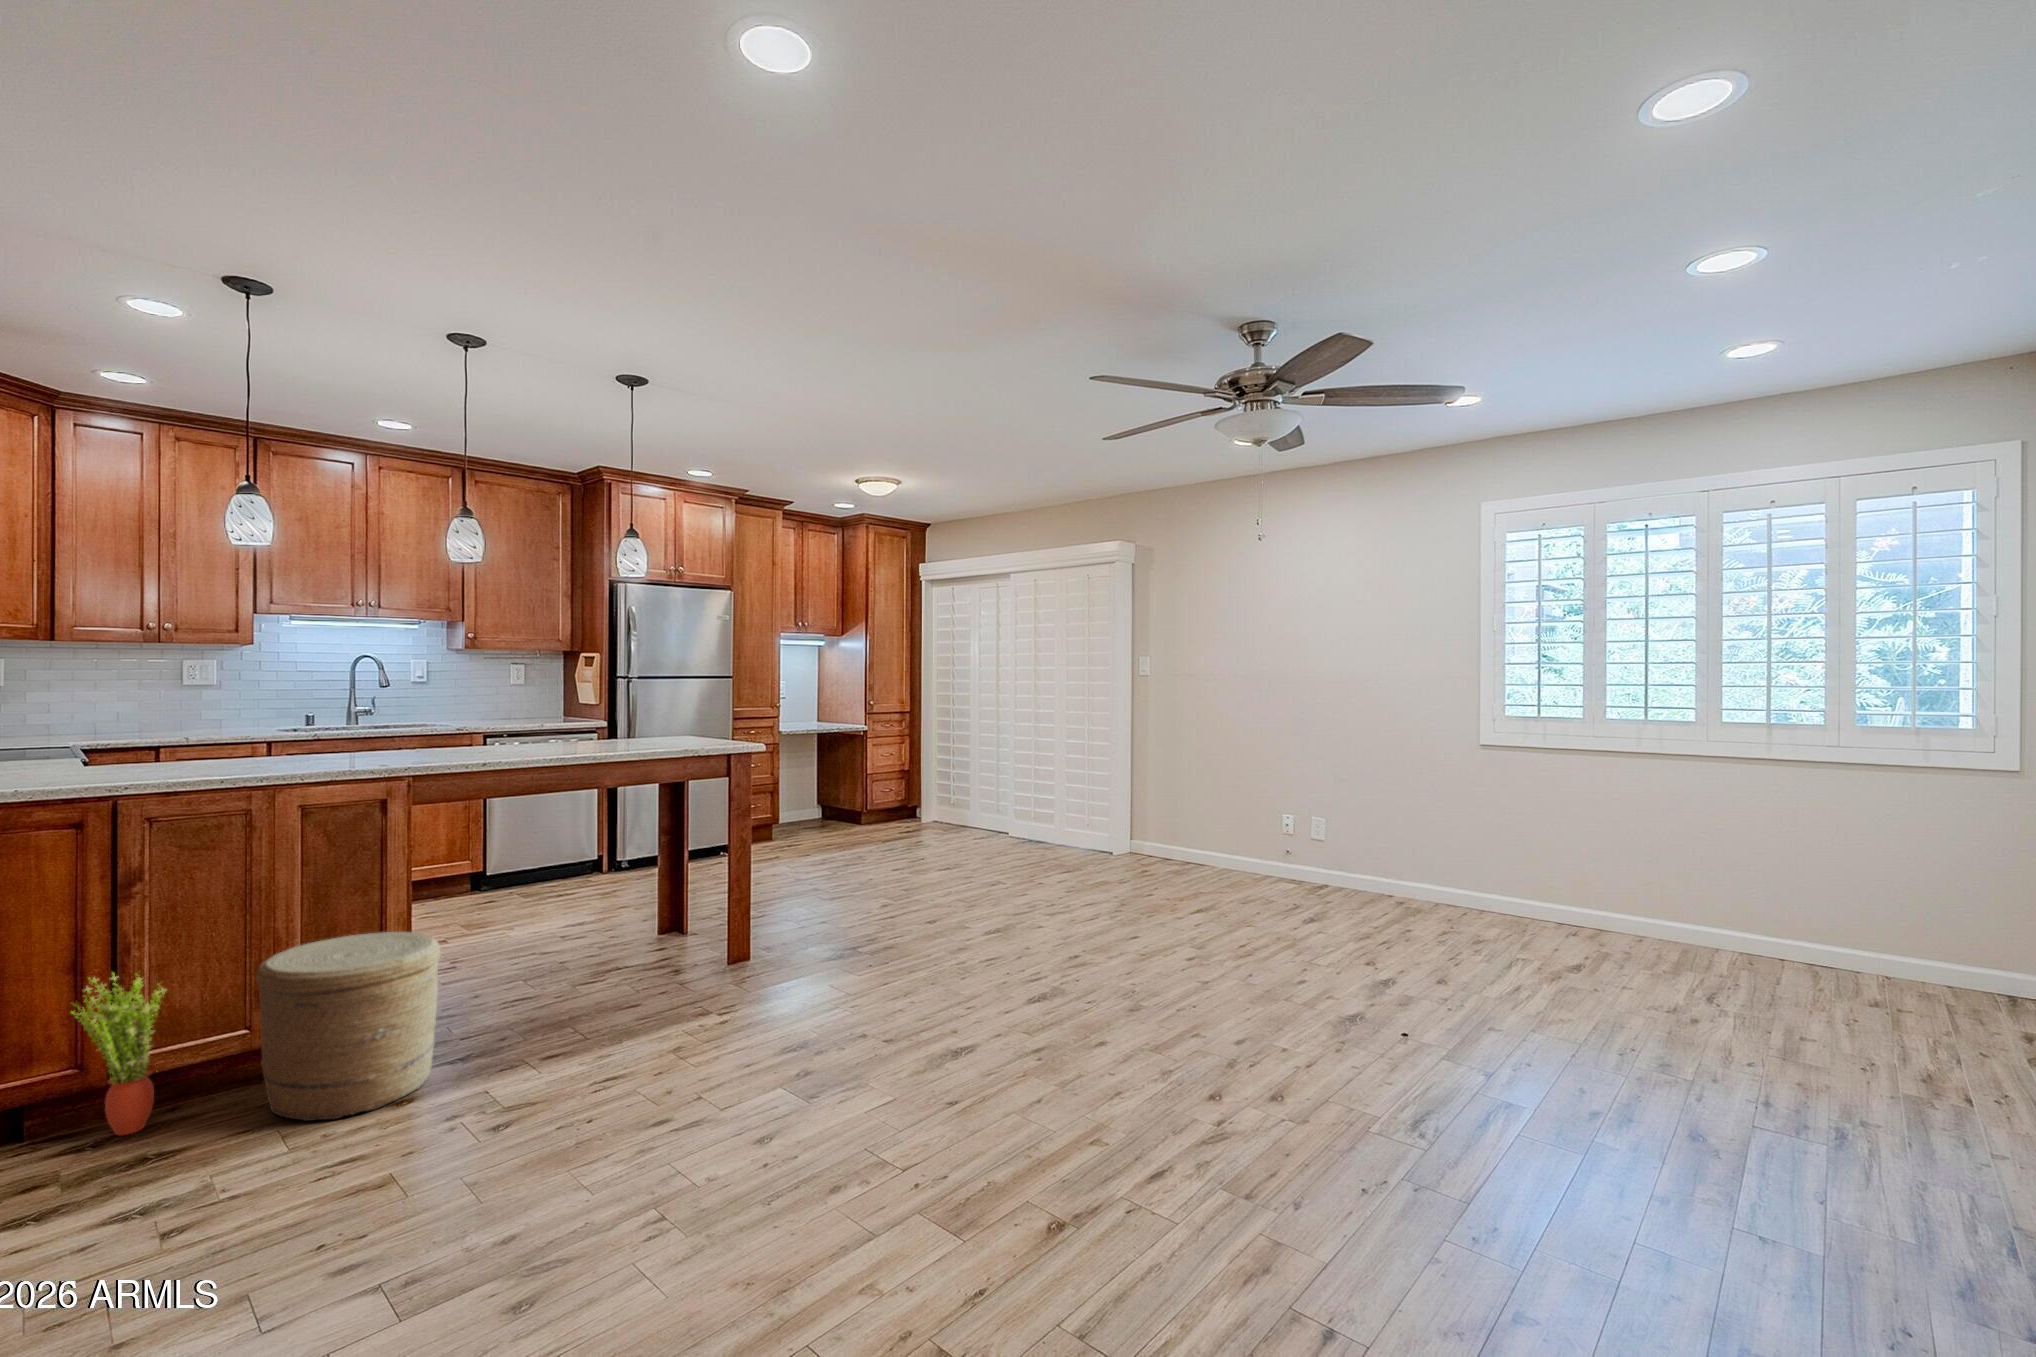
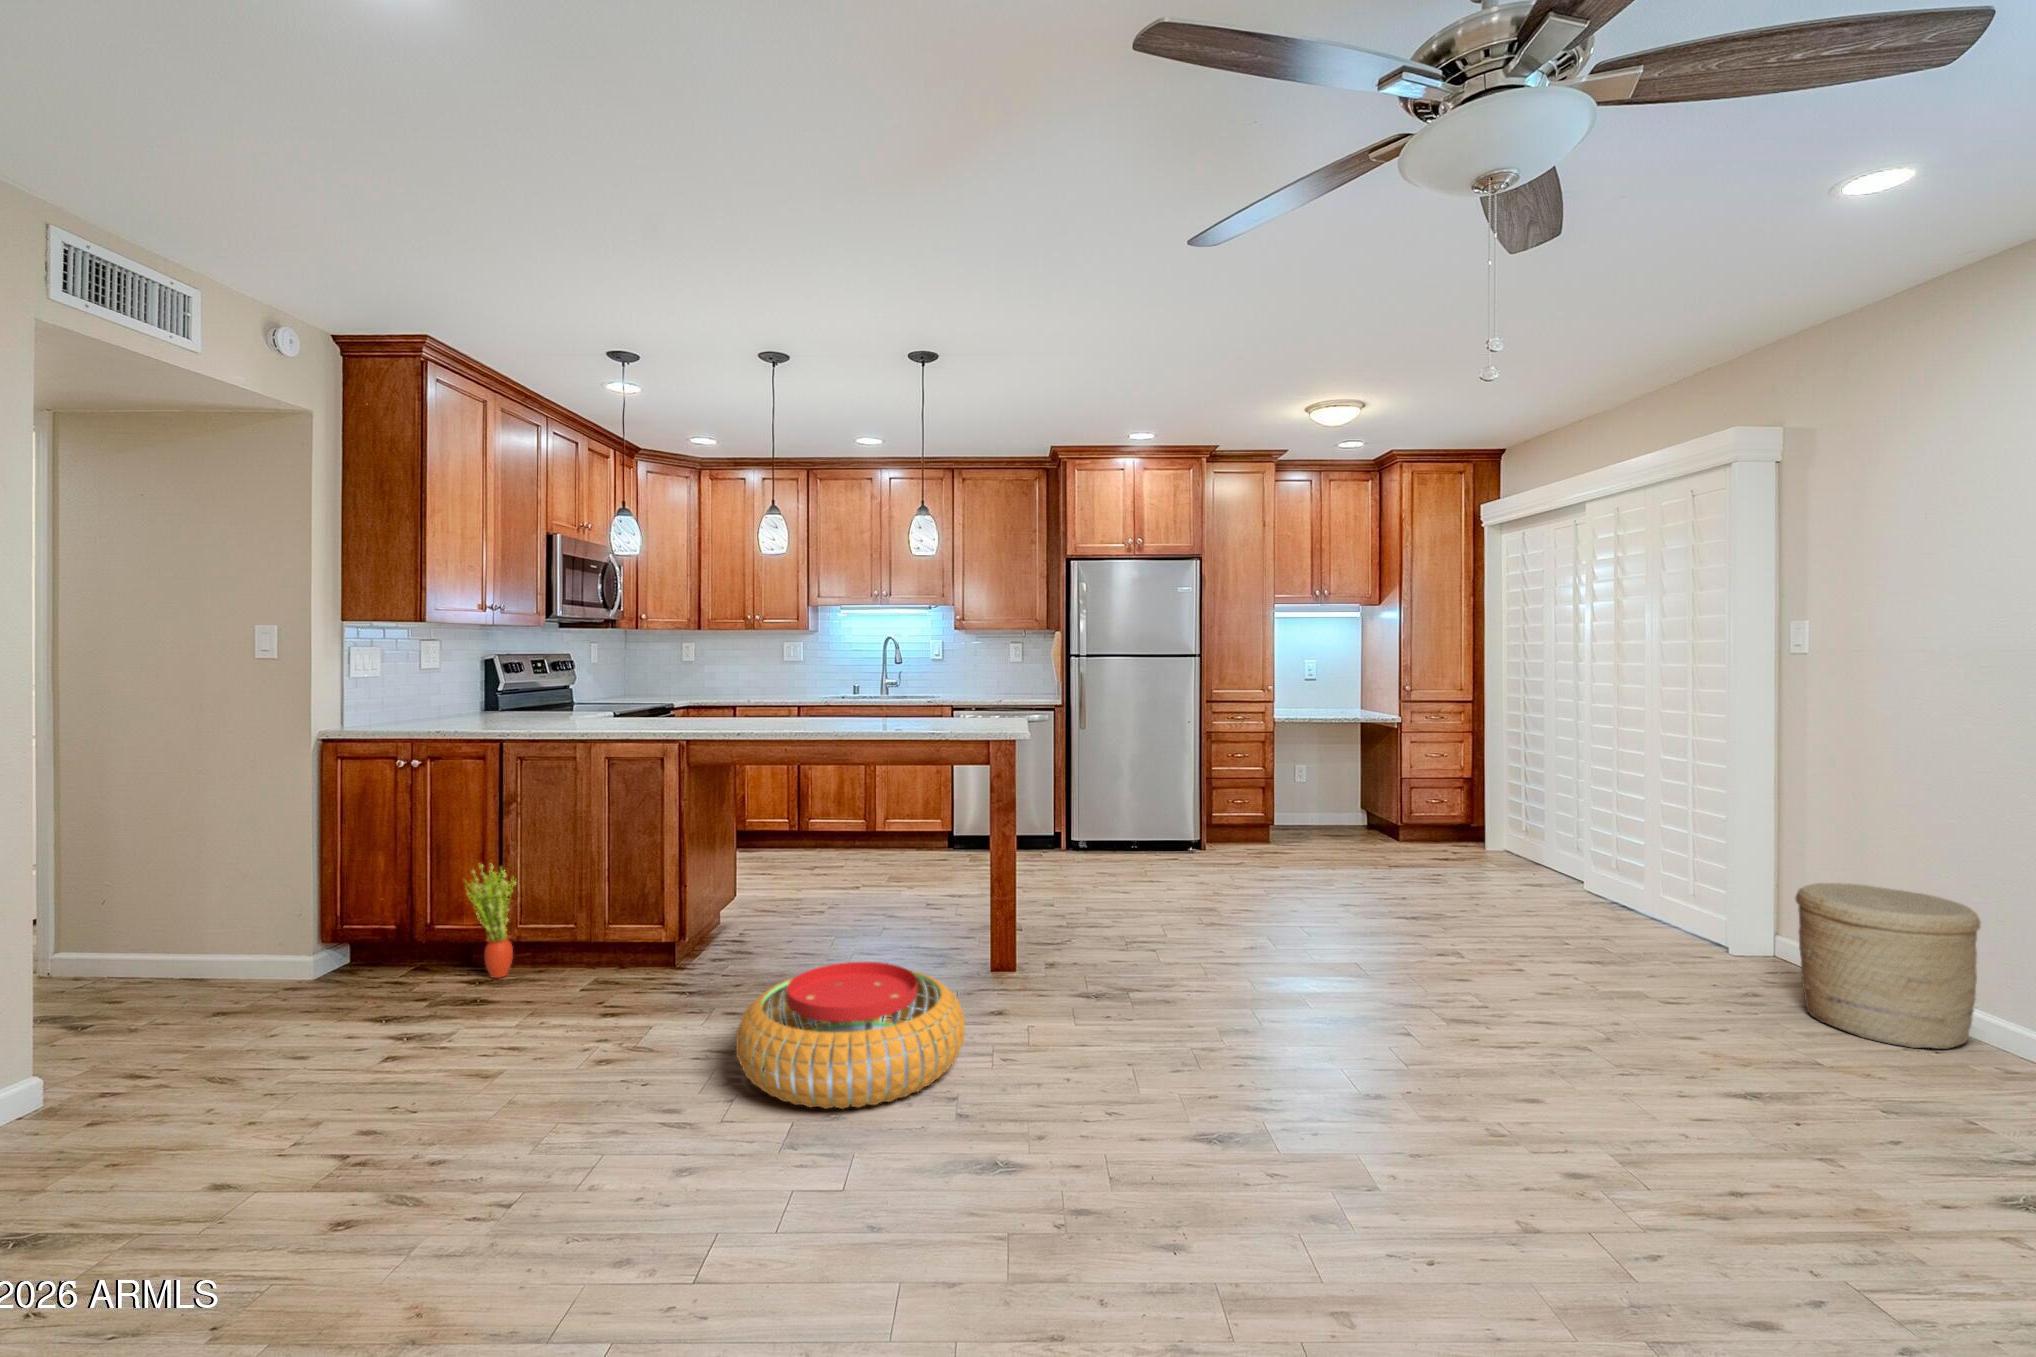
woven basket: present [256,932,441,1121] -> present [1796,883,1981,1049]
pouf: none [662,952,871,1079] -> present [736,962,965,1109]

